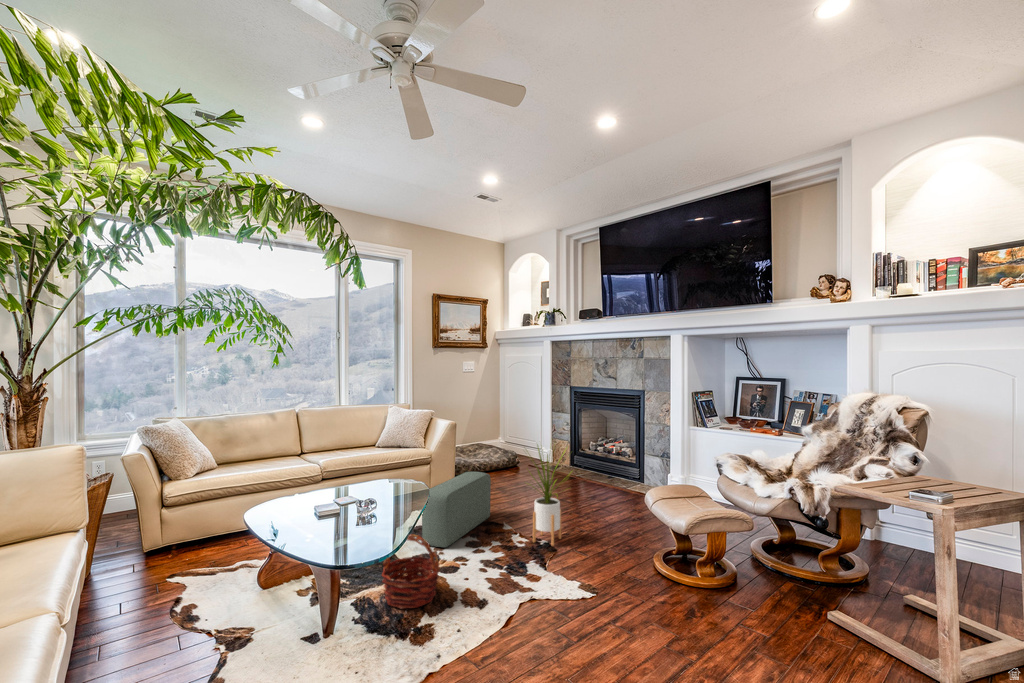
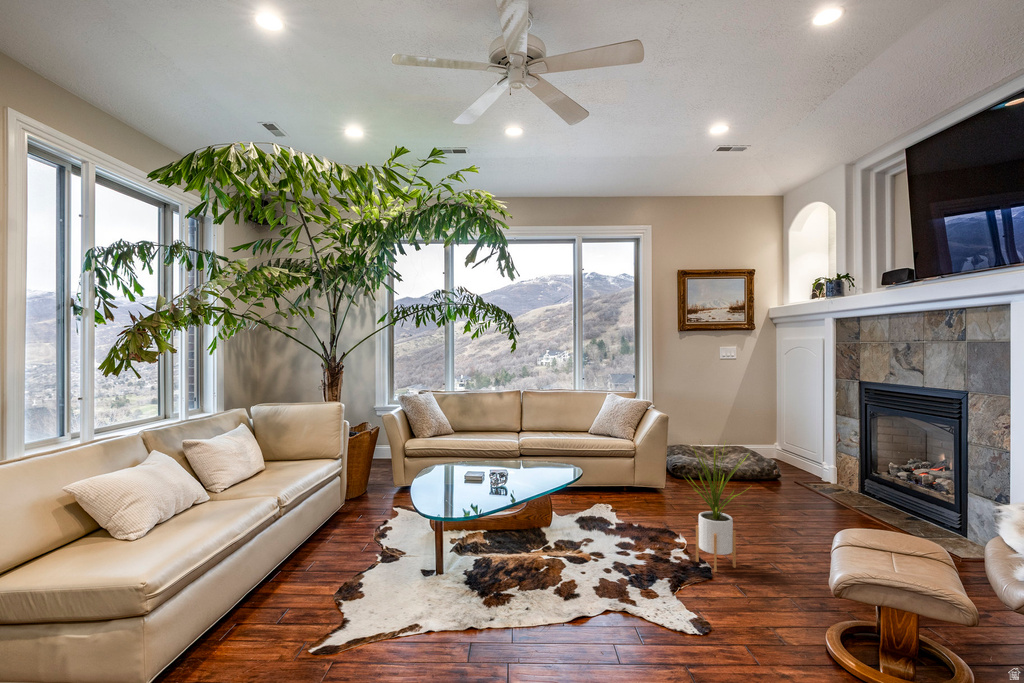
pouf: present [422,472,491,547] -> none [580,469,678,540]
basket: present [382,534,440,609] -> none [495,510,551,580]

